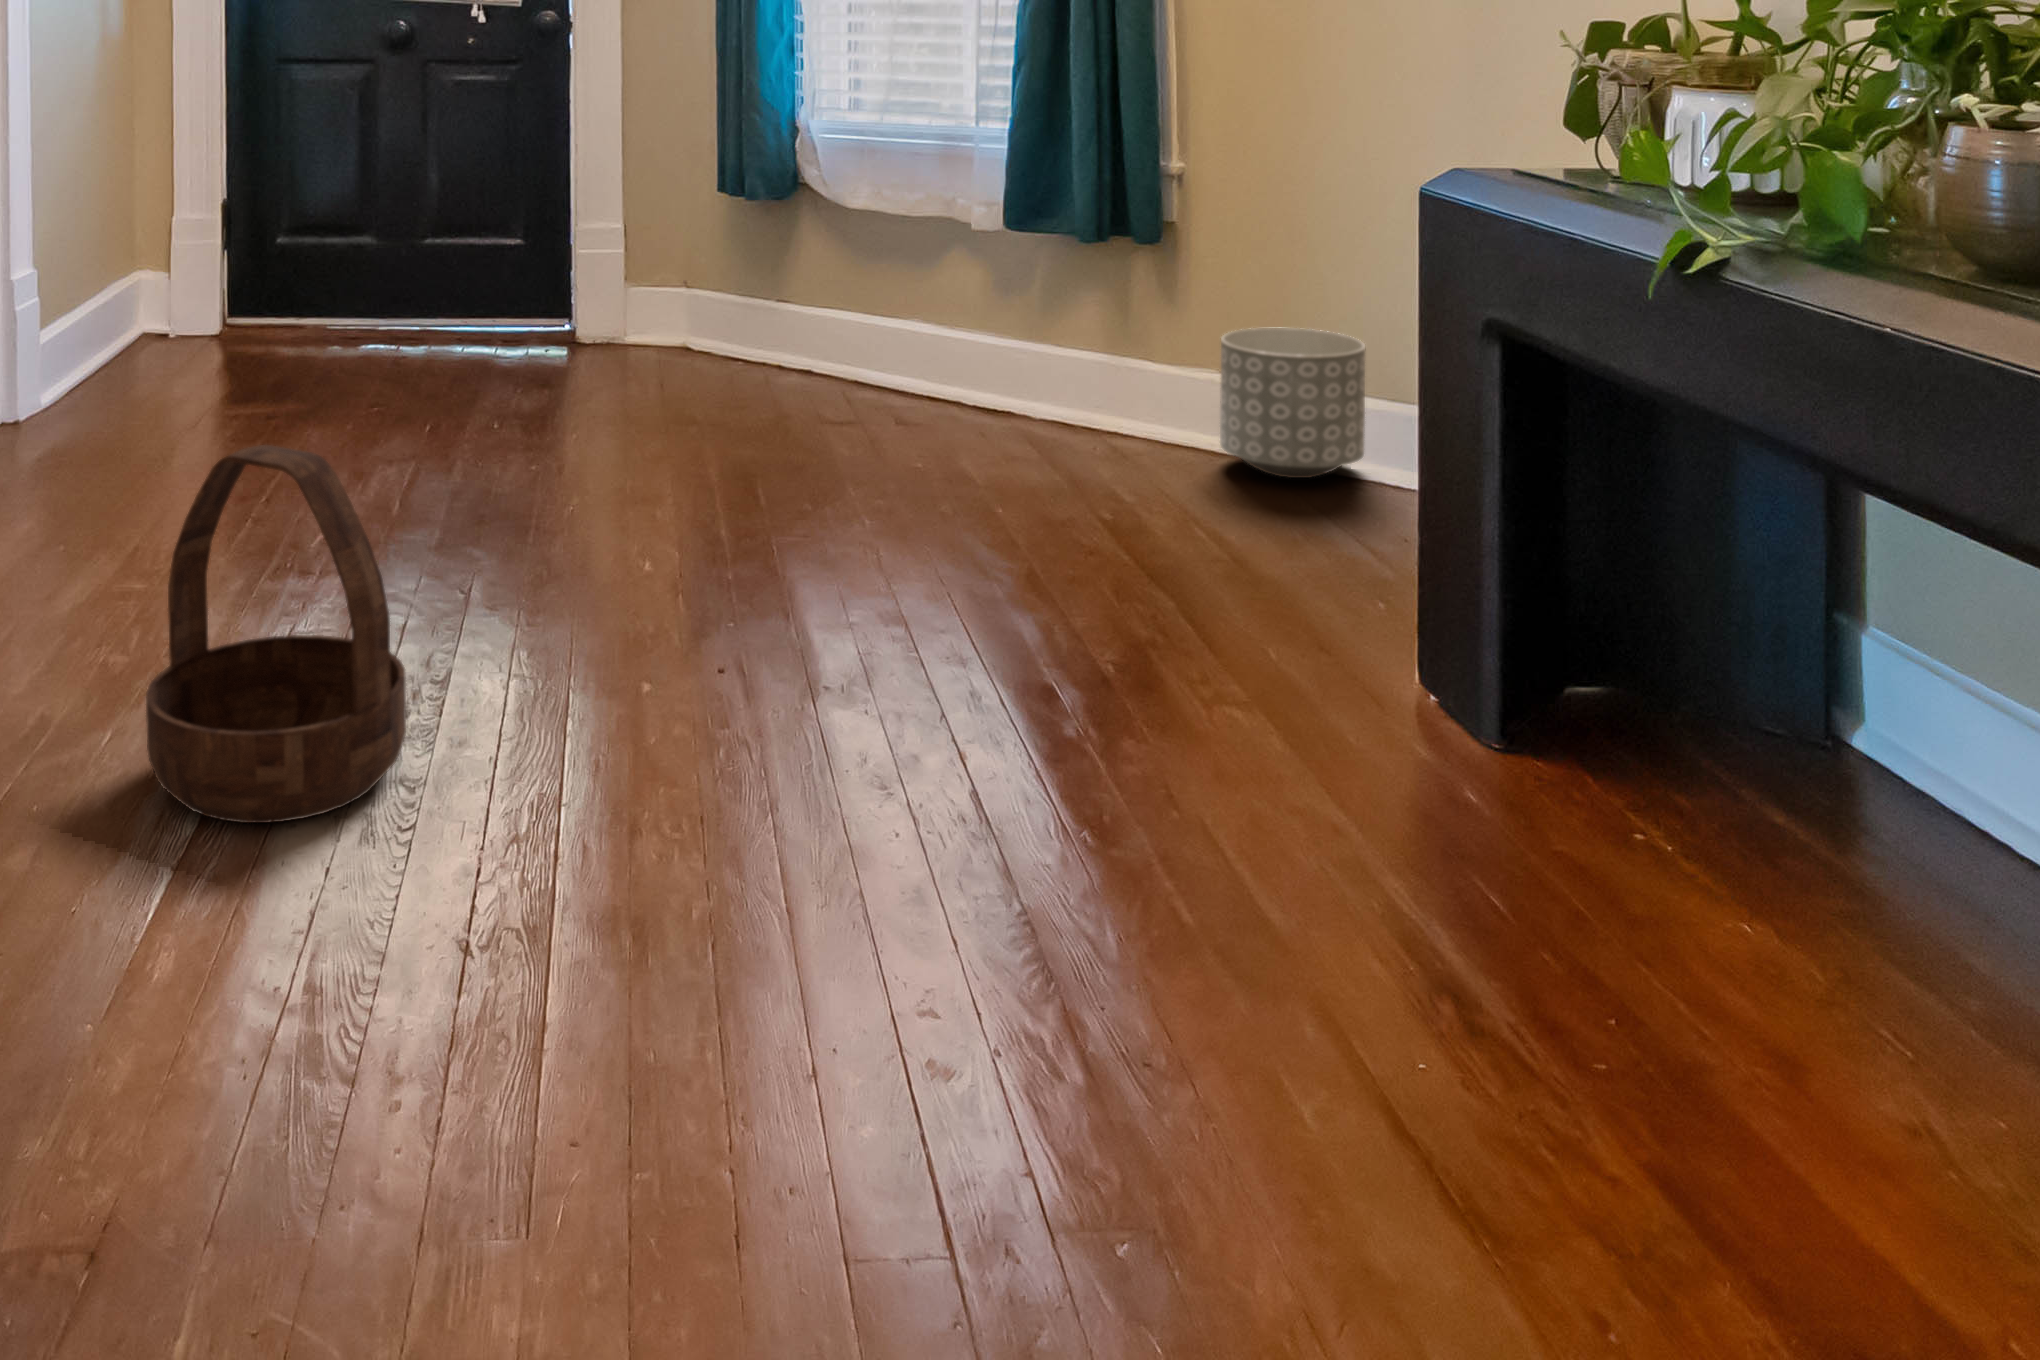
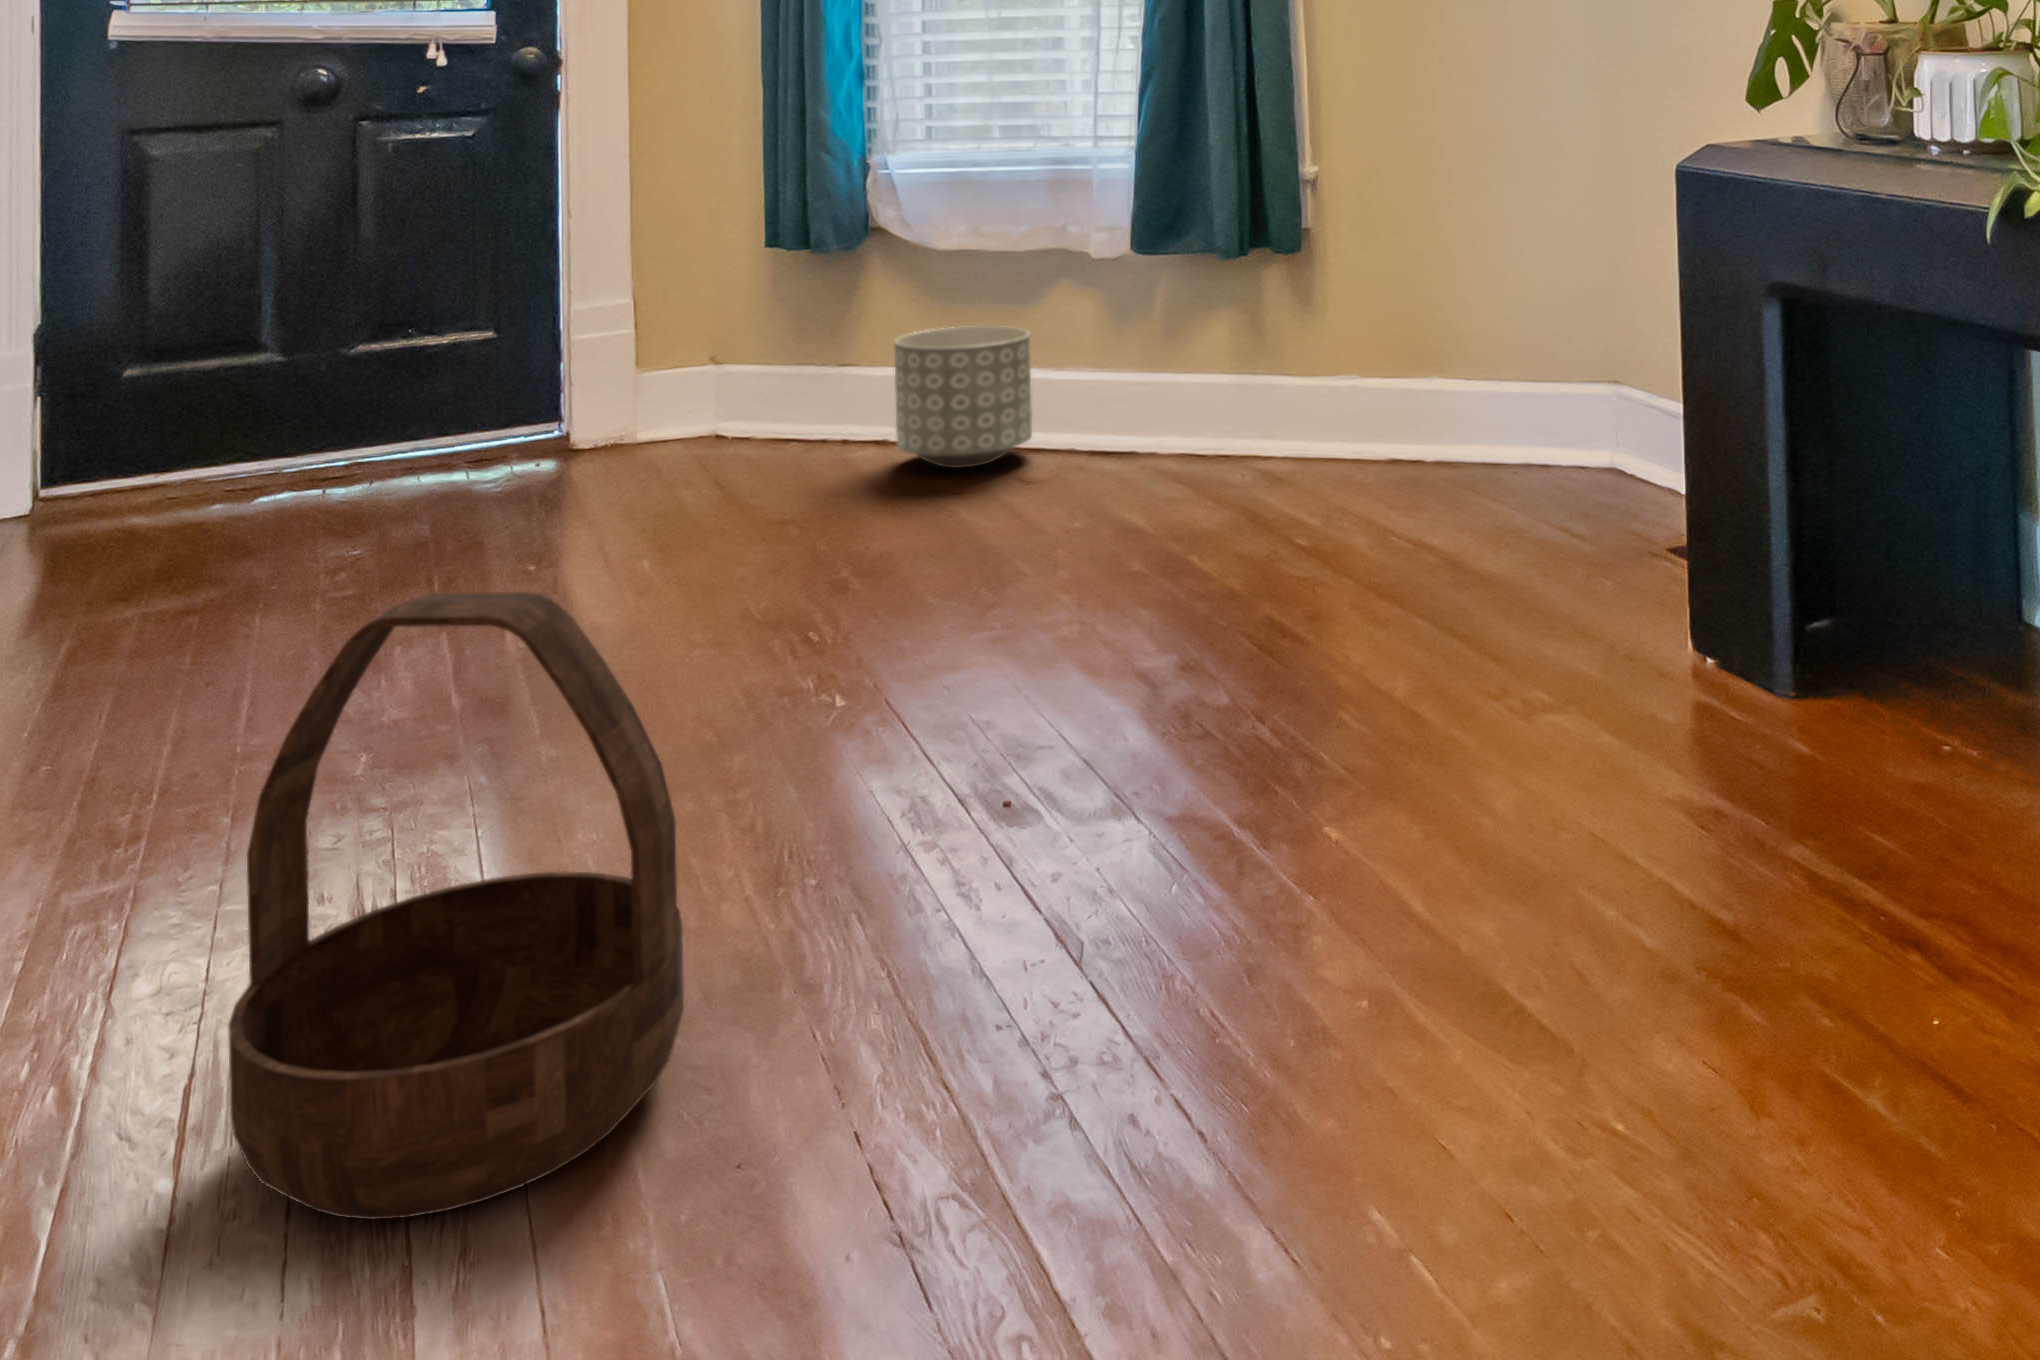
planter: present [1220,328,1365,478] -> present [894,326,1032,468]

